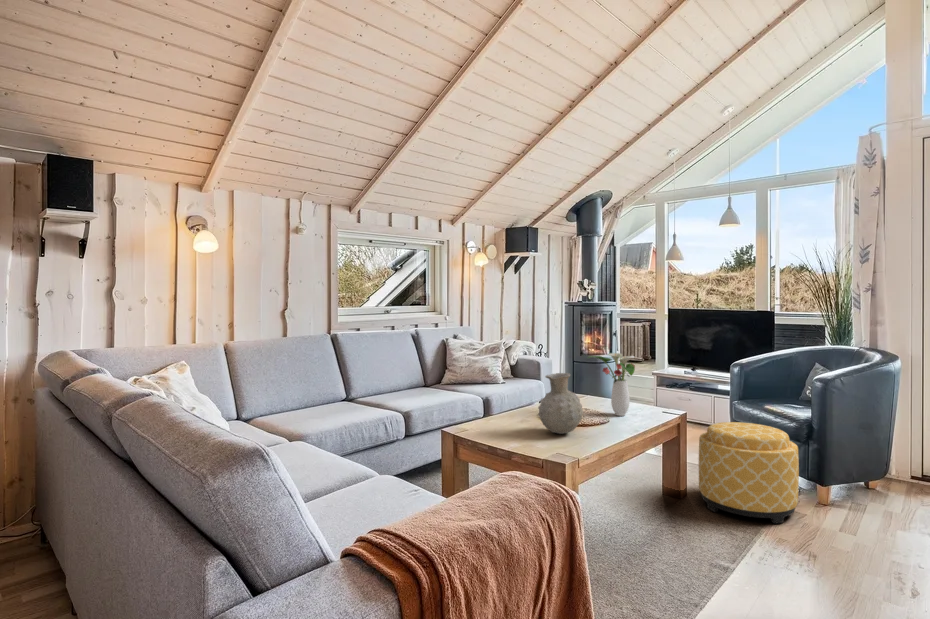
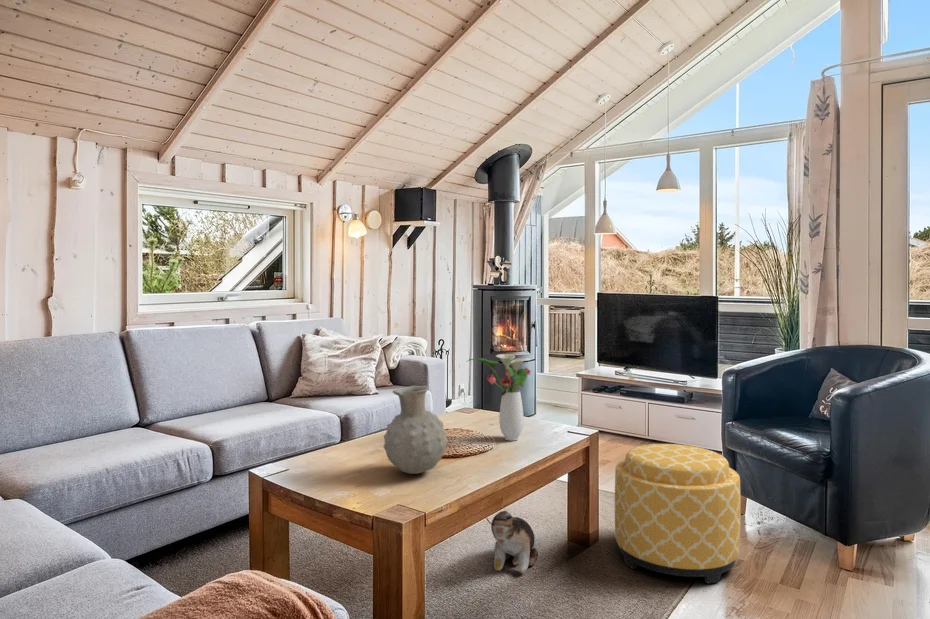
plush toy: none [606,465,642,510] -> present [486,511,538,572]

